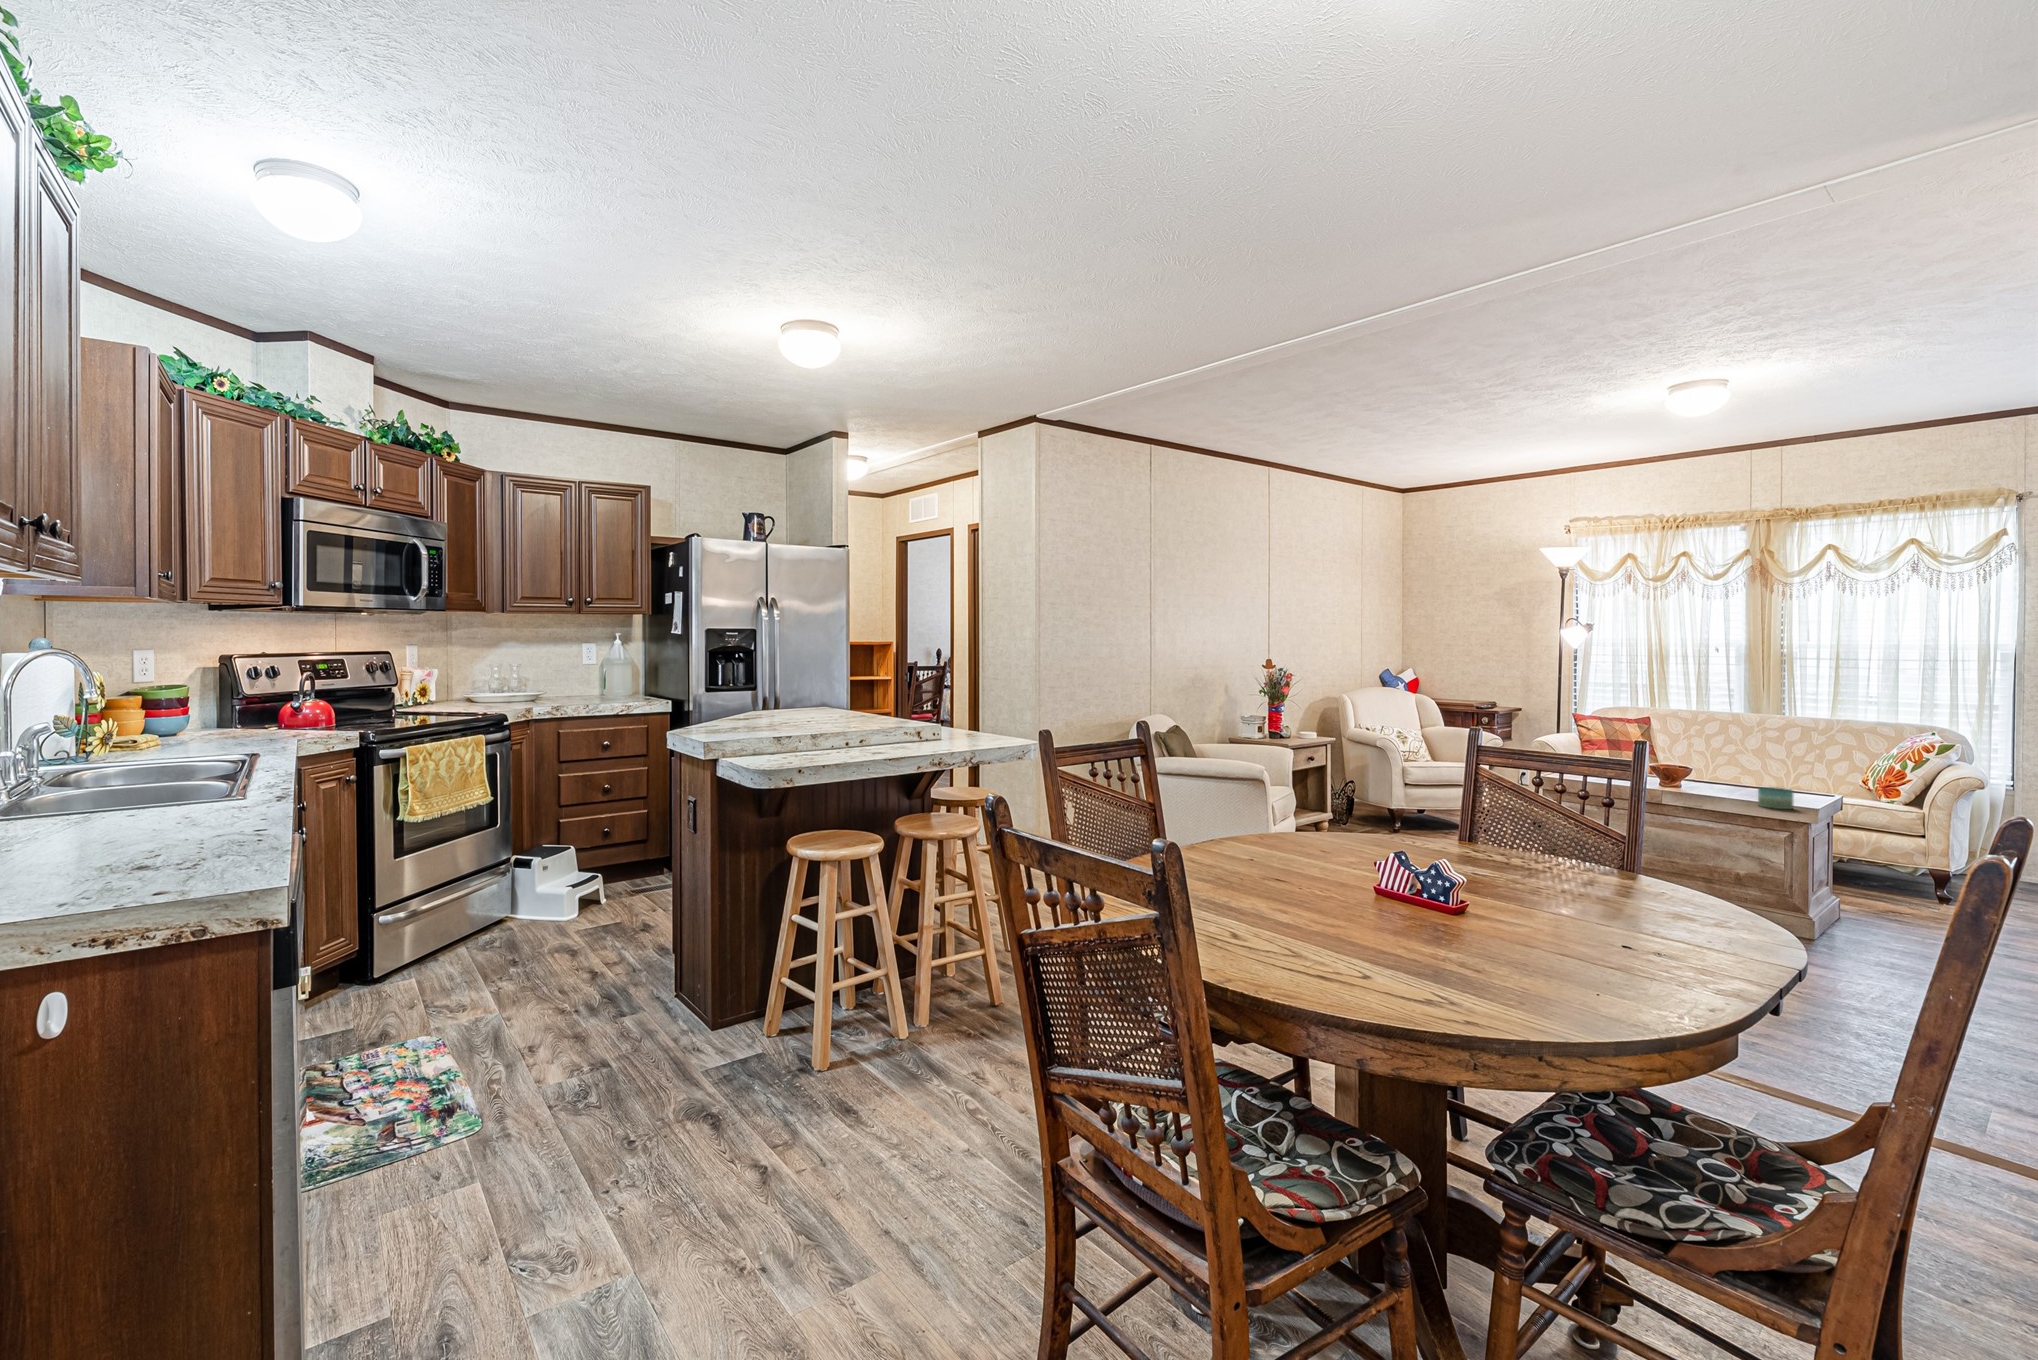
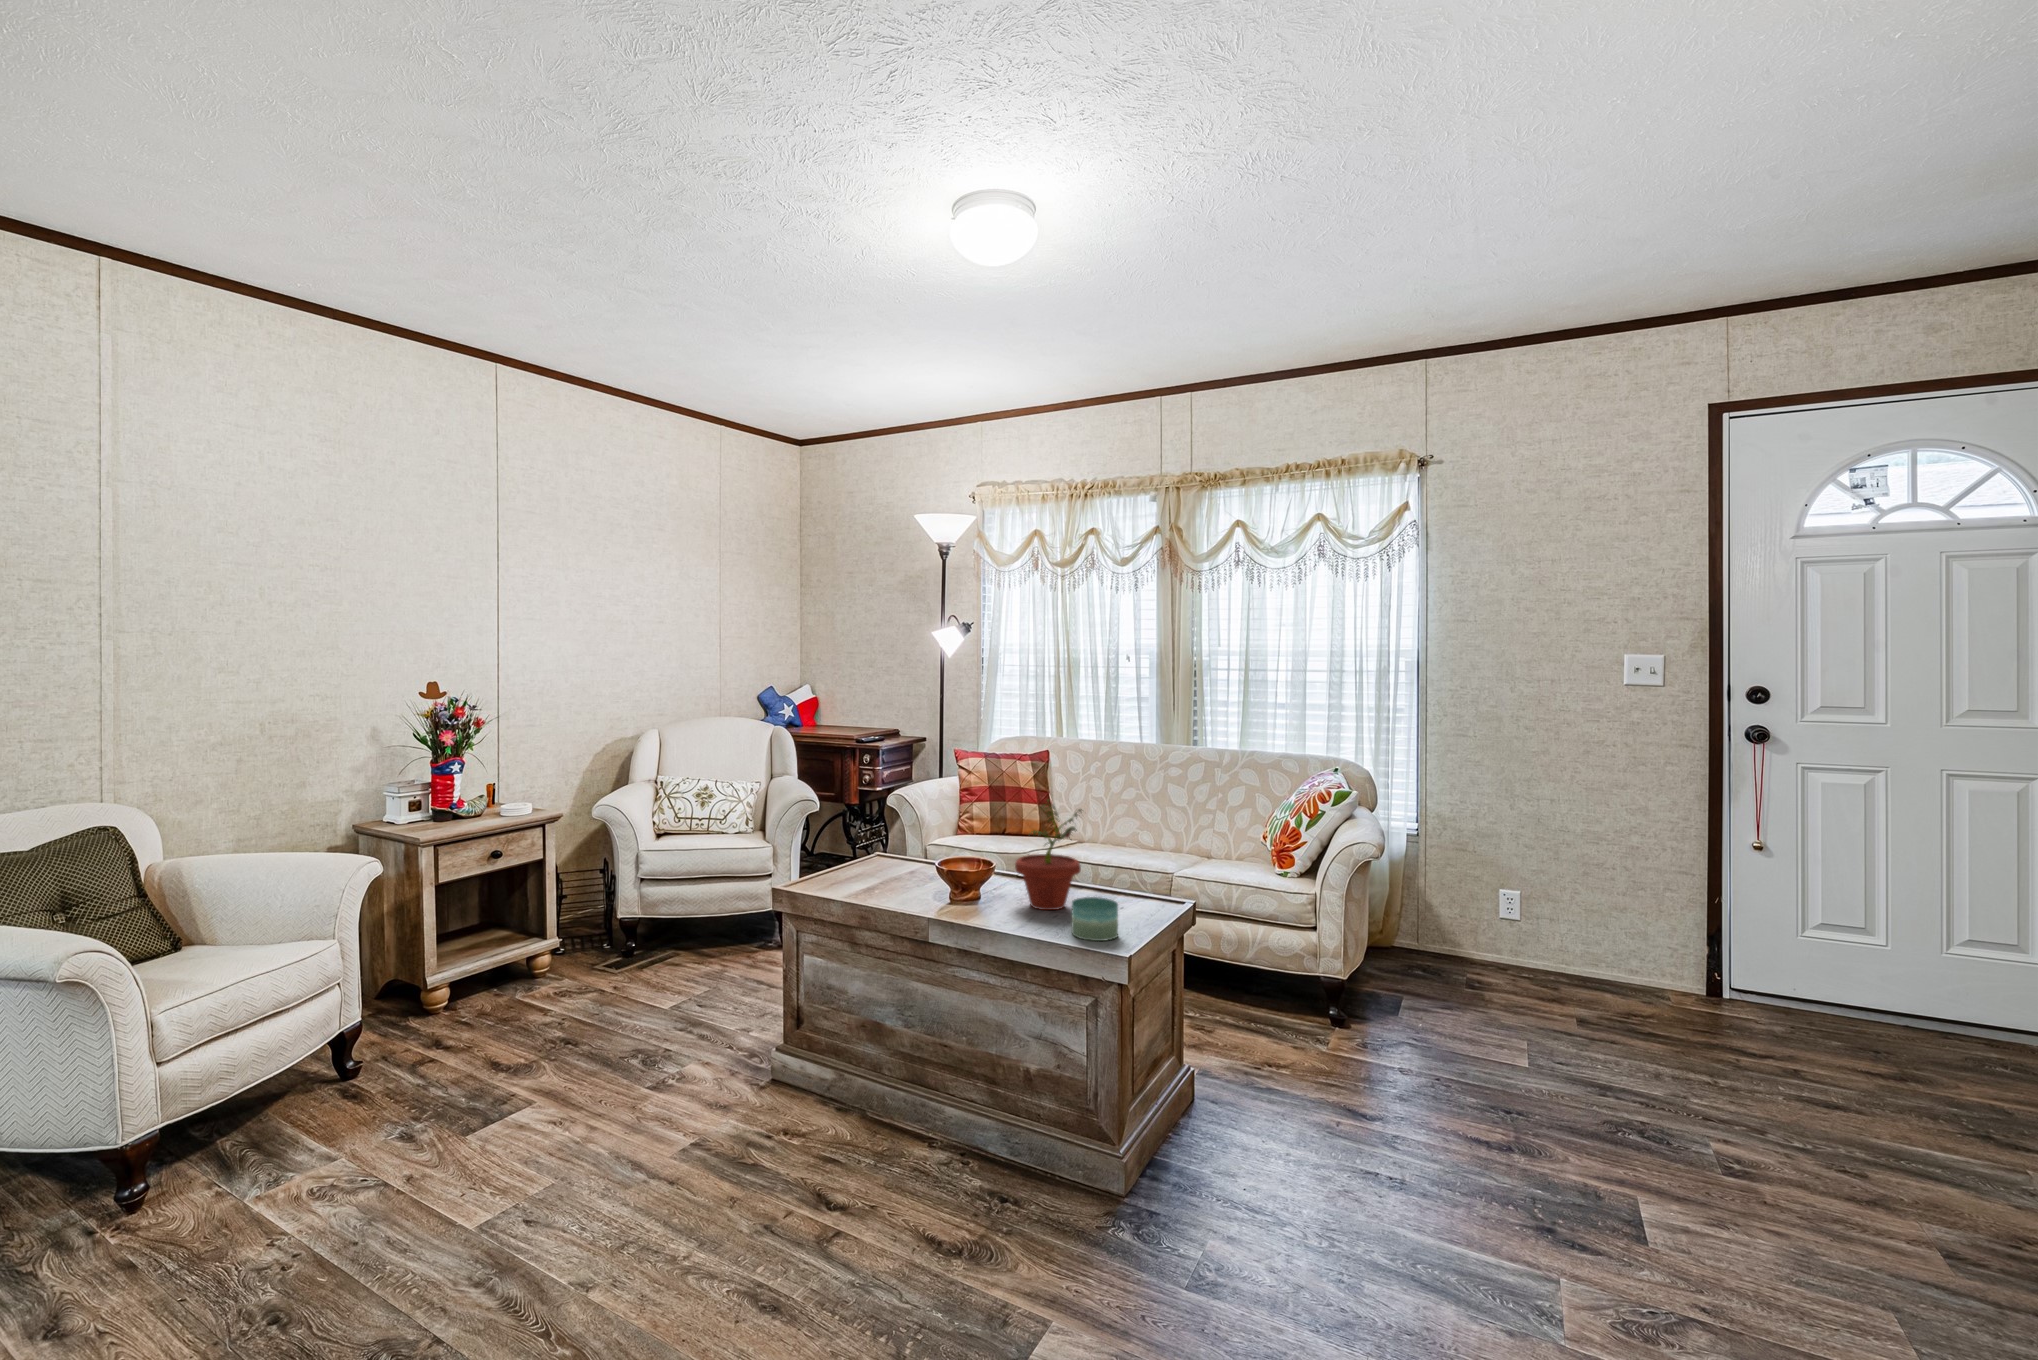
potted plant: none [1700,733,1754,798] -> present [1015,800,1082,910]

